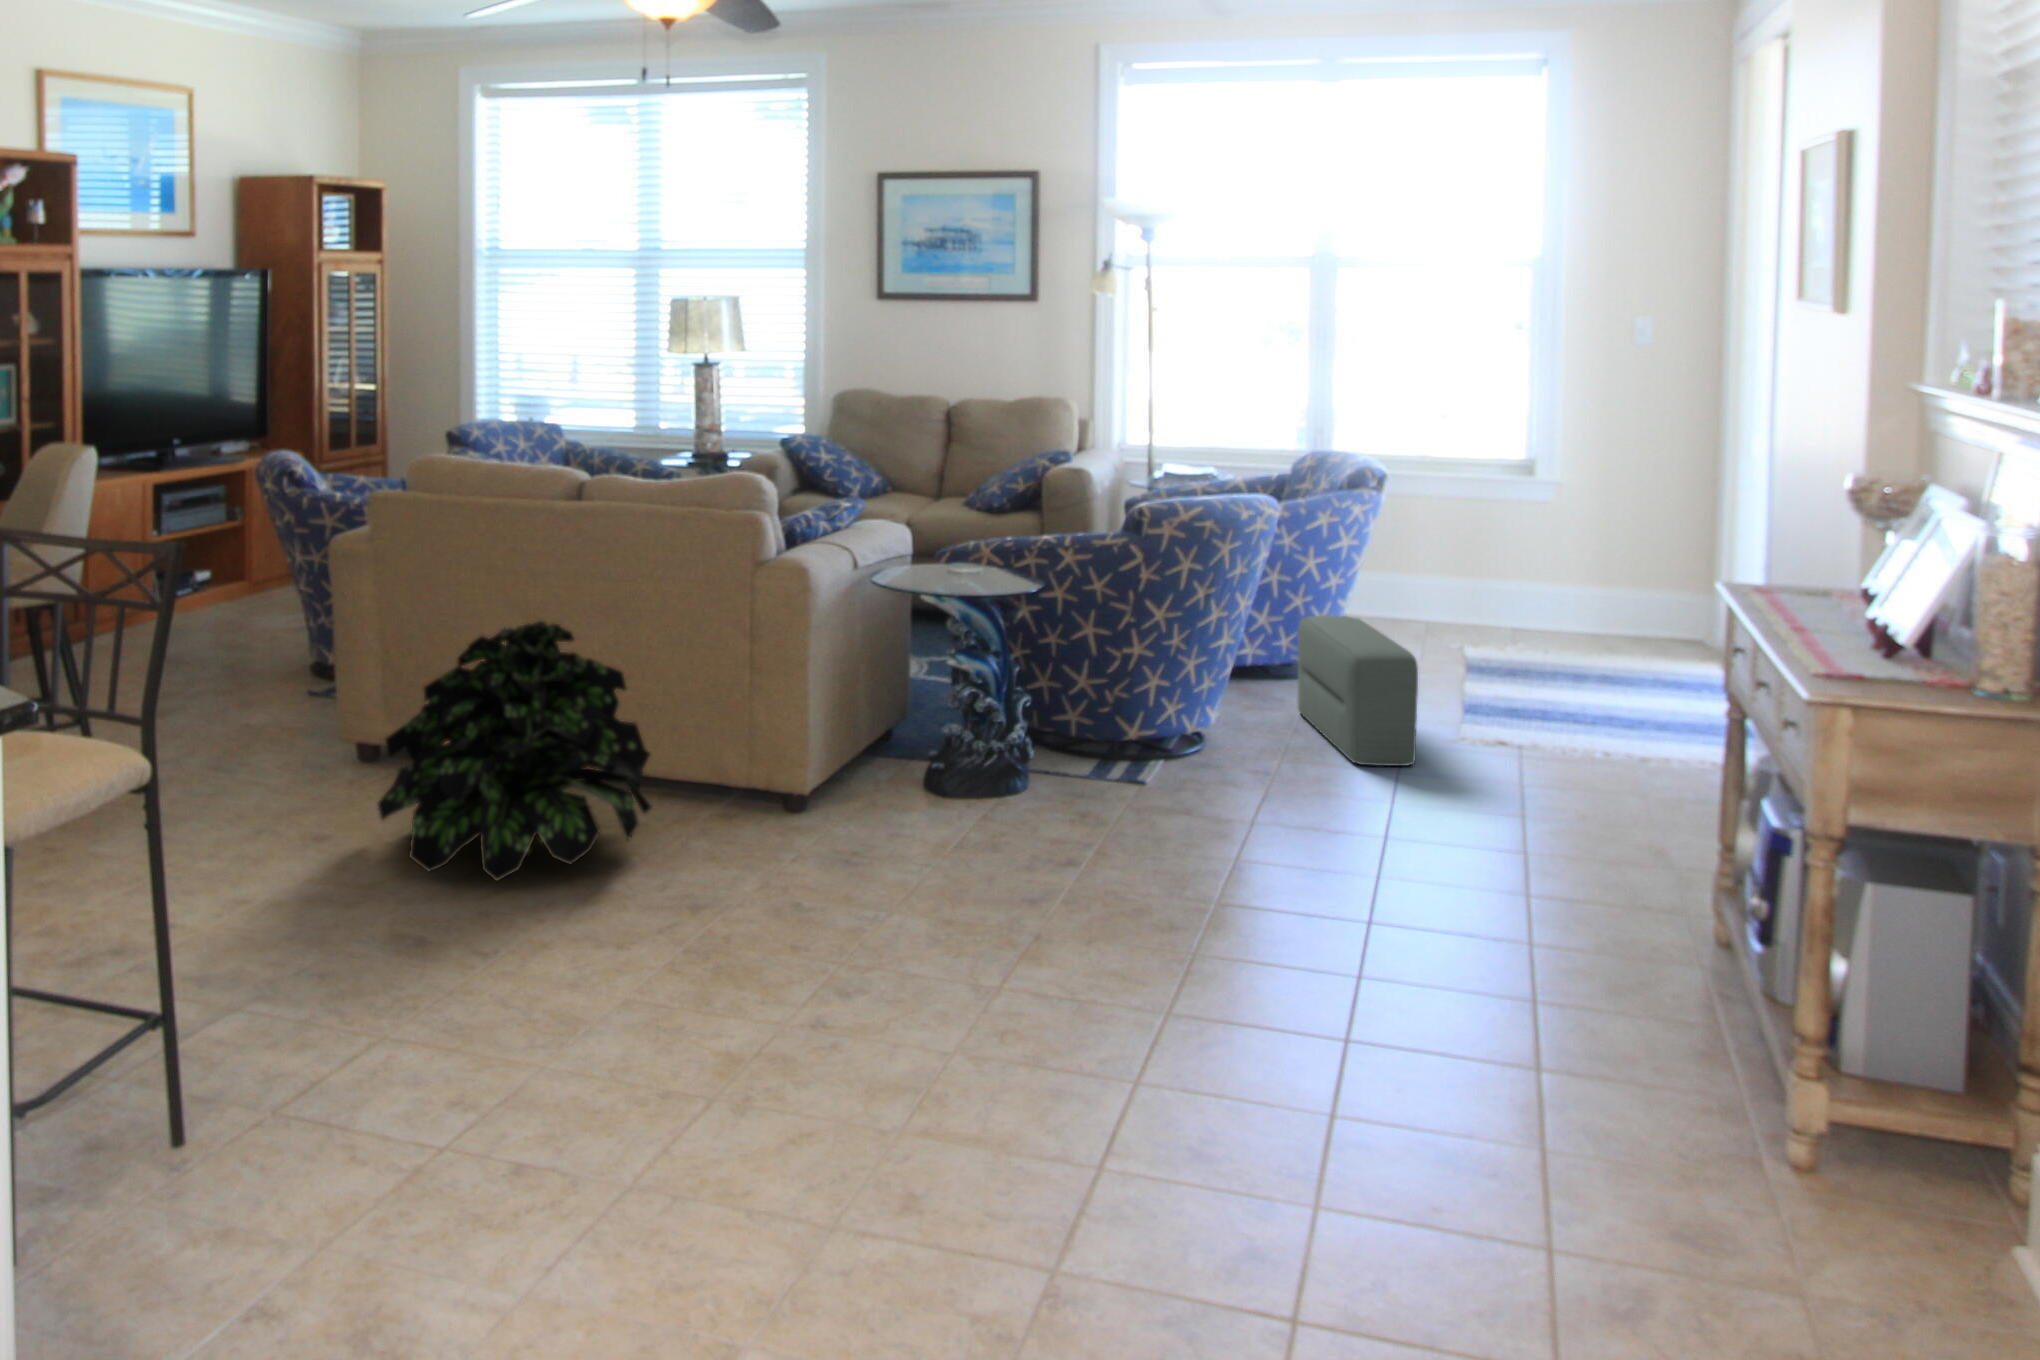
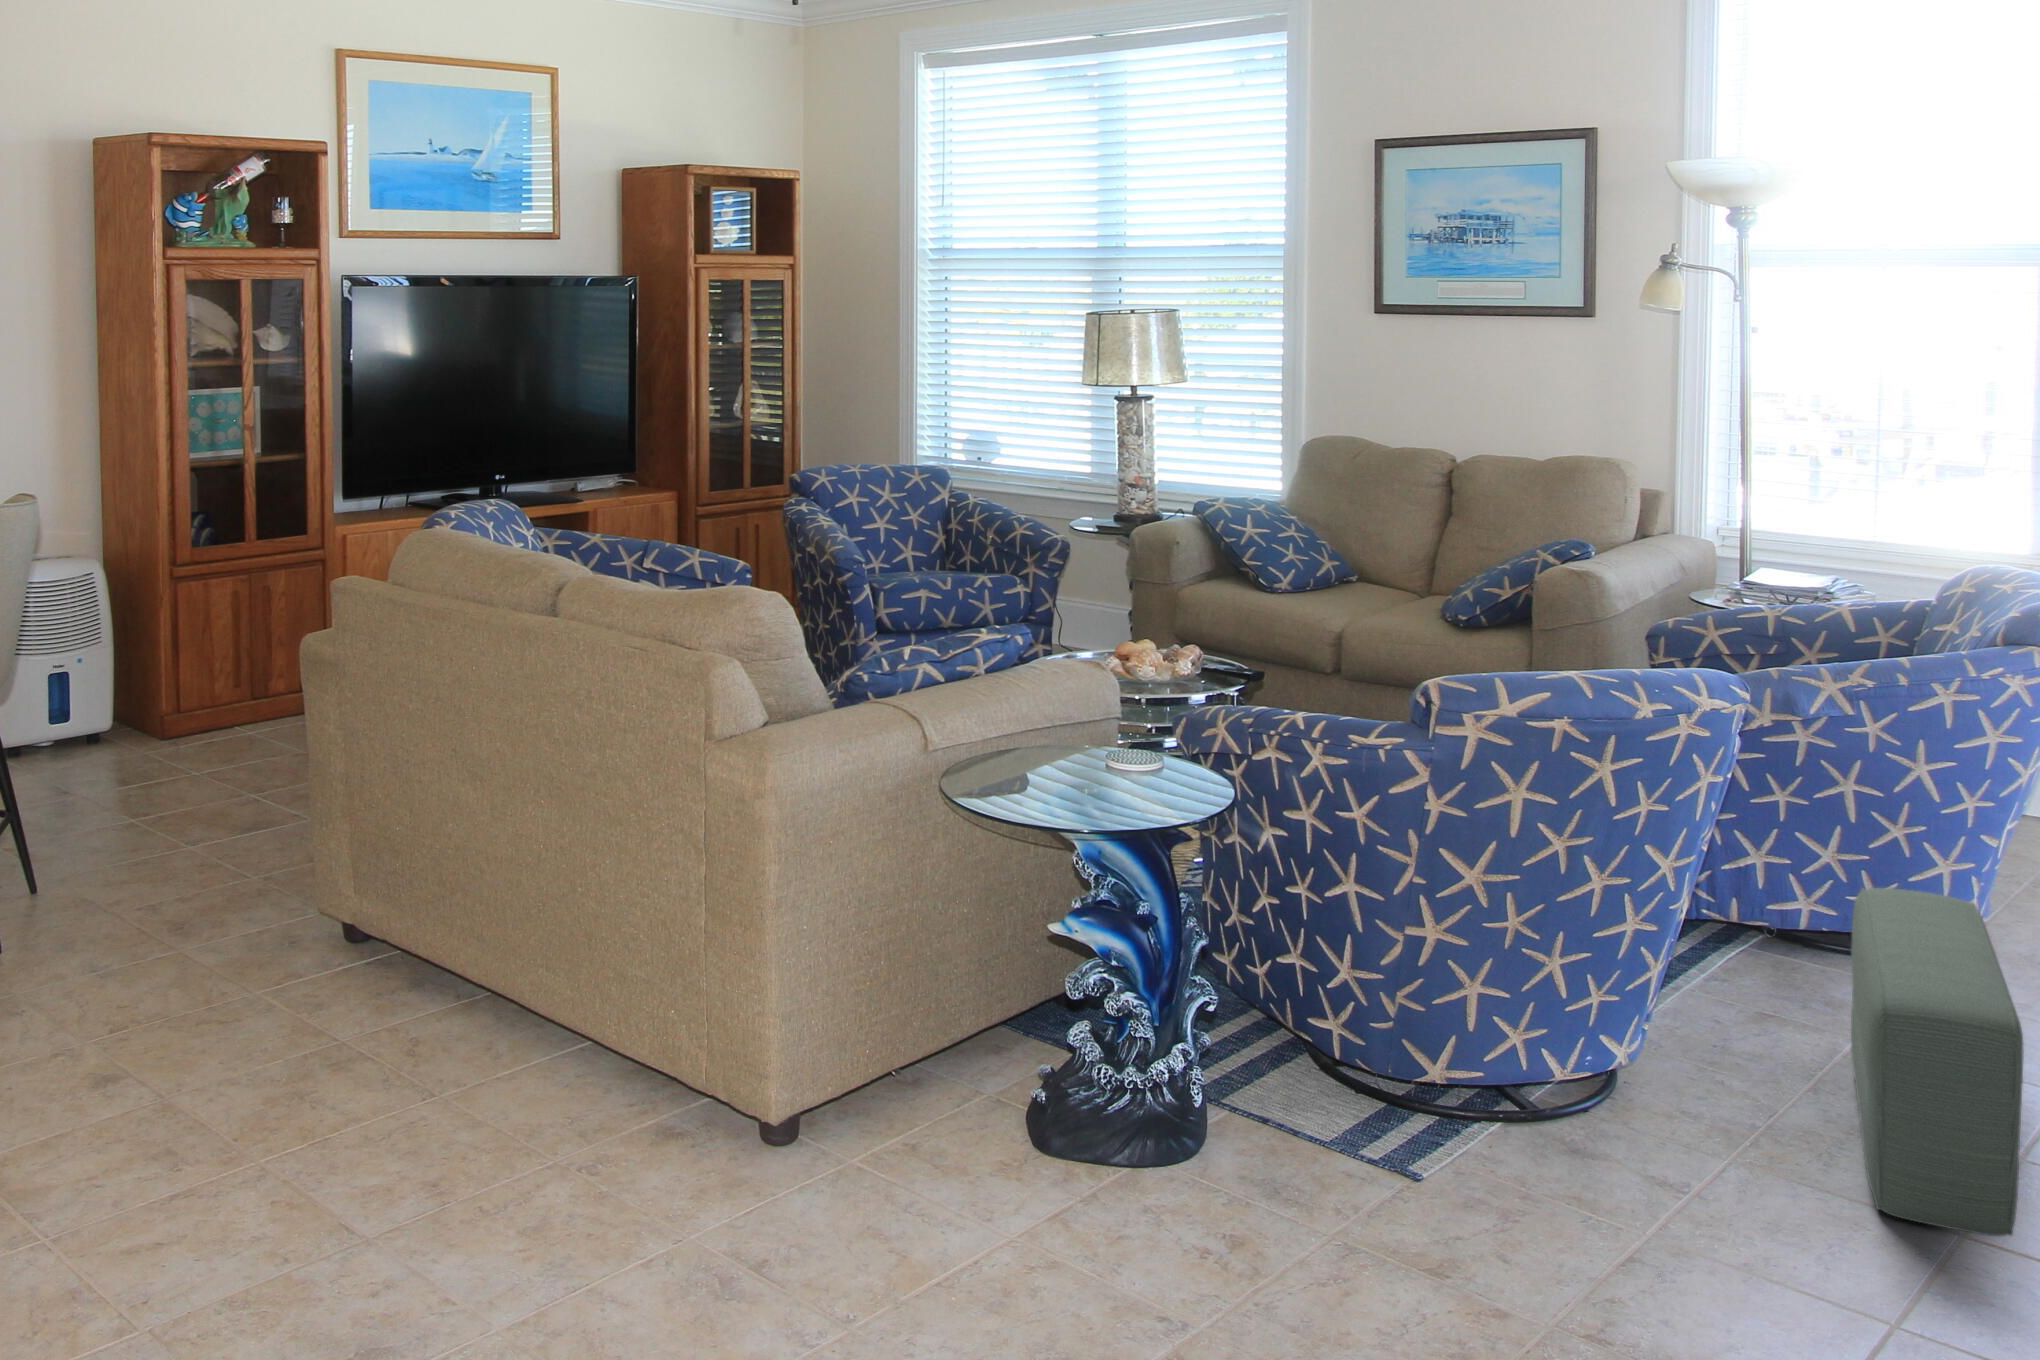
potted plant: present [378,621,651,880] -> none [77,797,537,1211]

